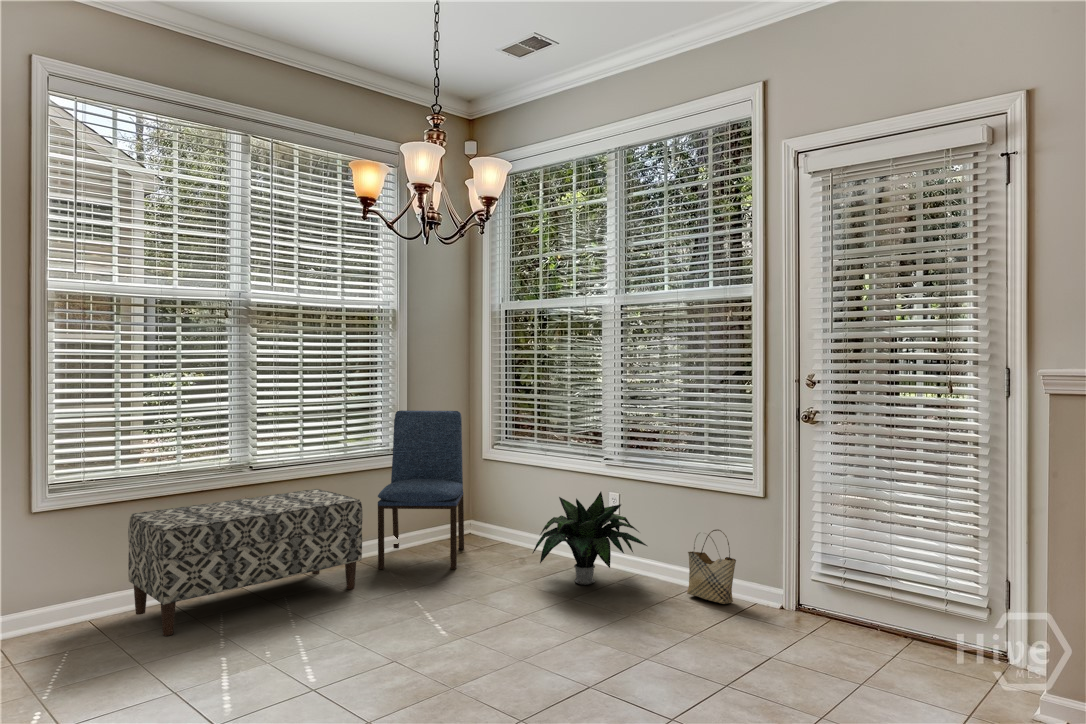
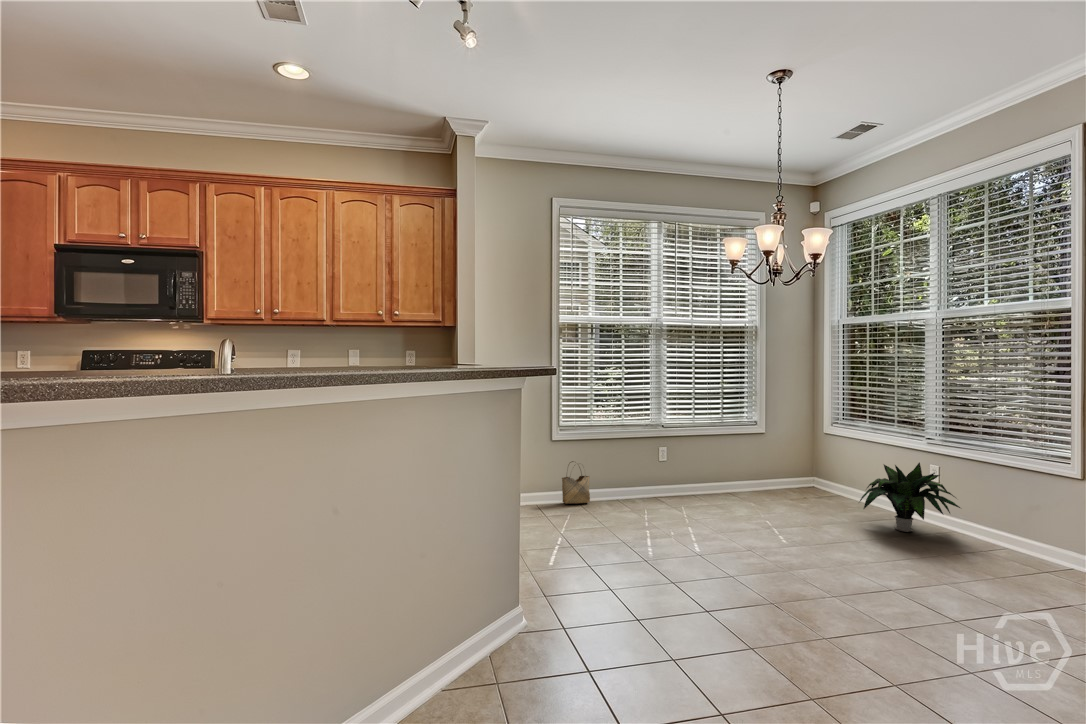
dining chair: present [378,411,464,569] -> none [743,395,807,507]
bench: present [128,489,363,636] -> none [599,443,732,513]
woven basket: present [687,529,736,604] -> present [562,461,590,504]

